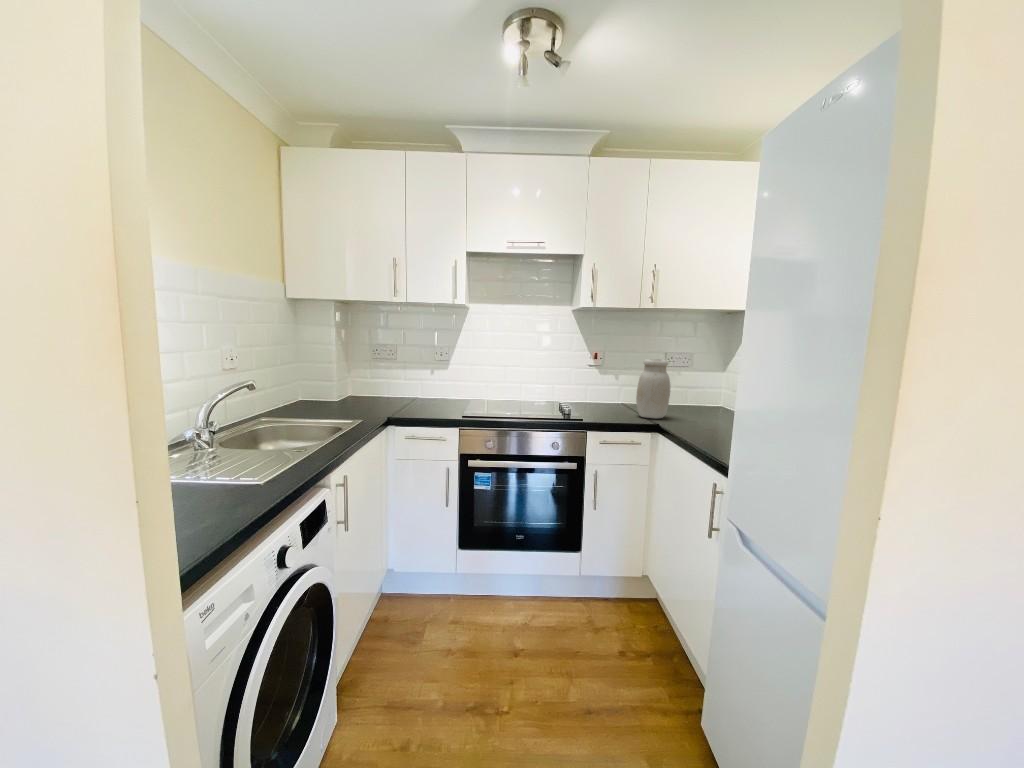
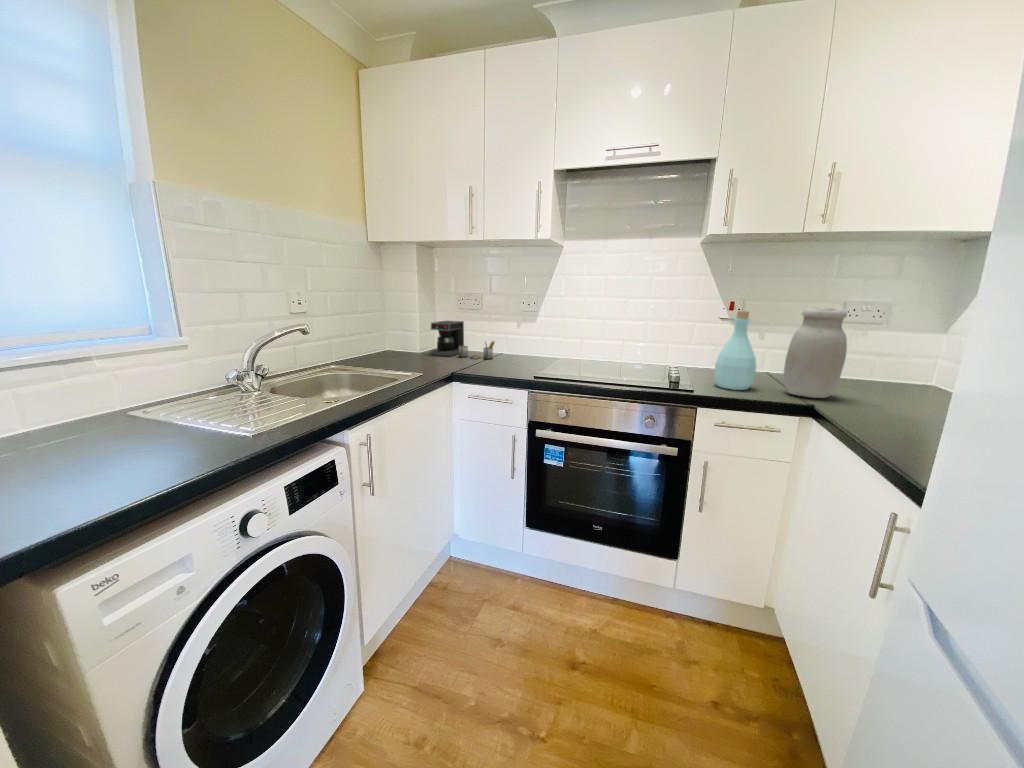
bottle: none [593,361,620,417] -> present [714,311,756,390]
coffee maker: none [352,370,416,404] -> present [431,321,495,359]

